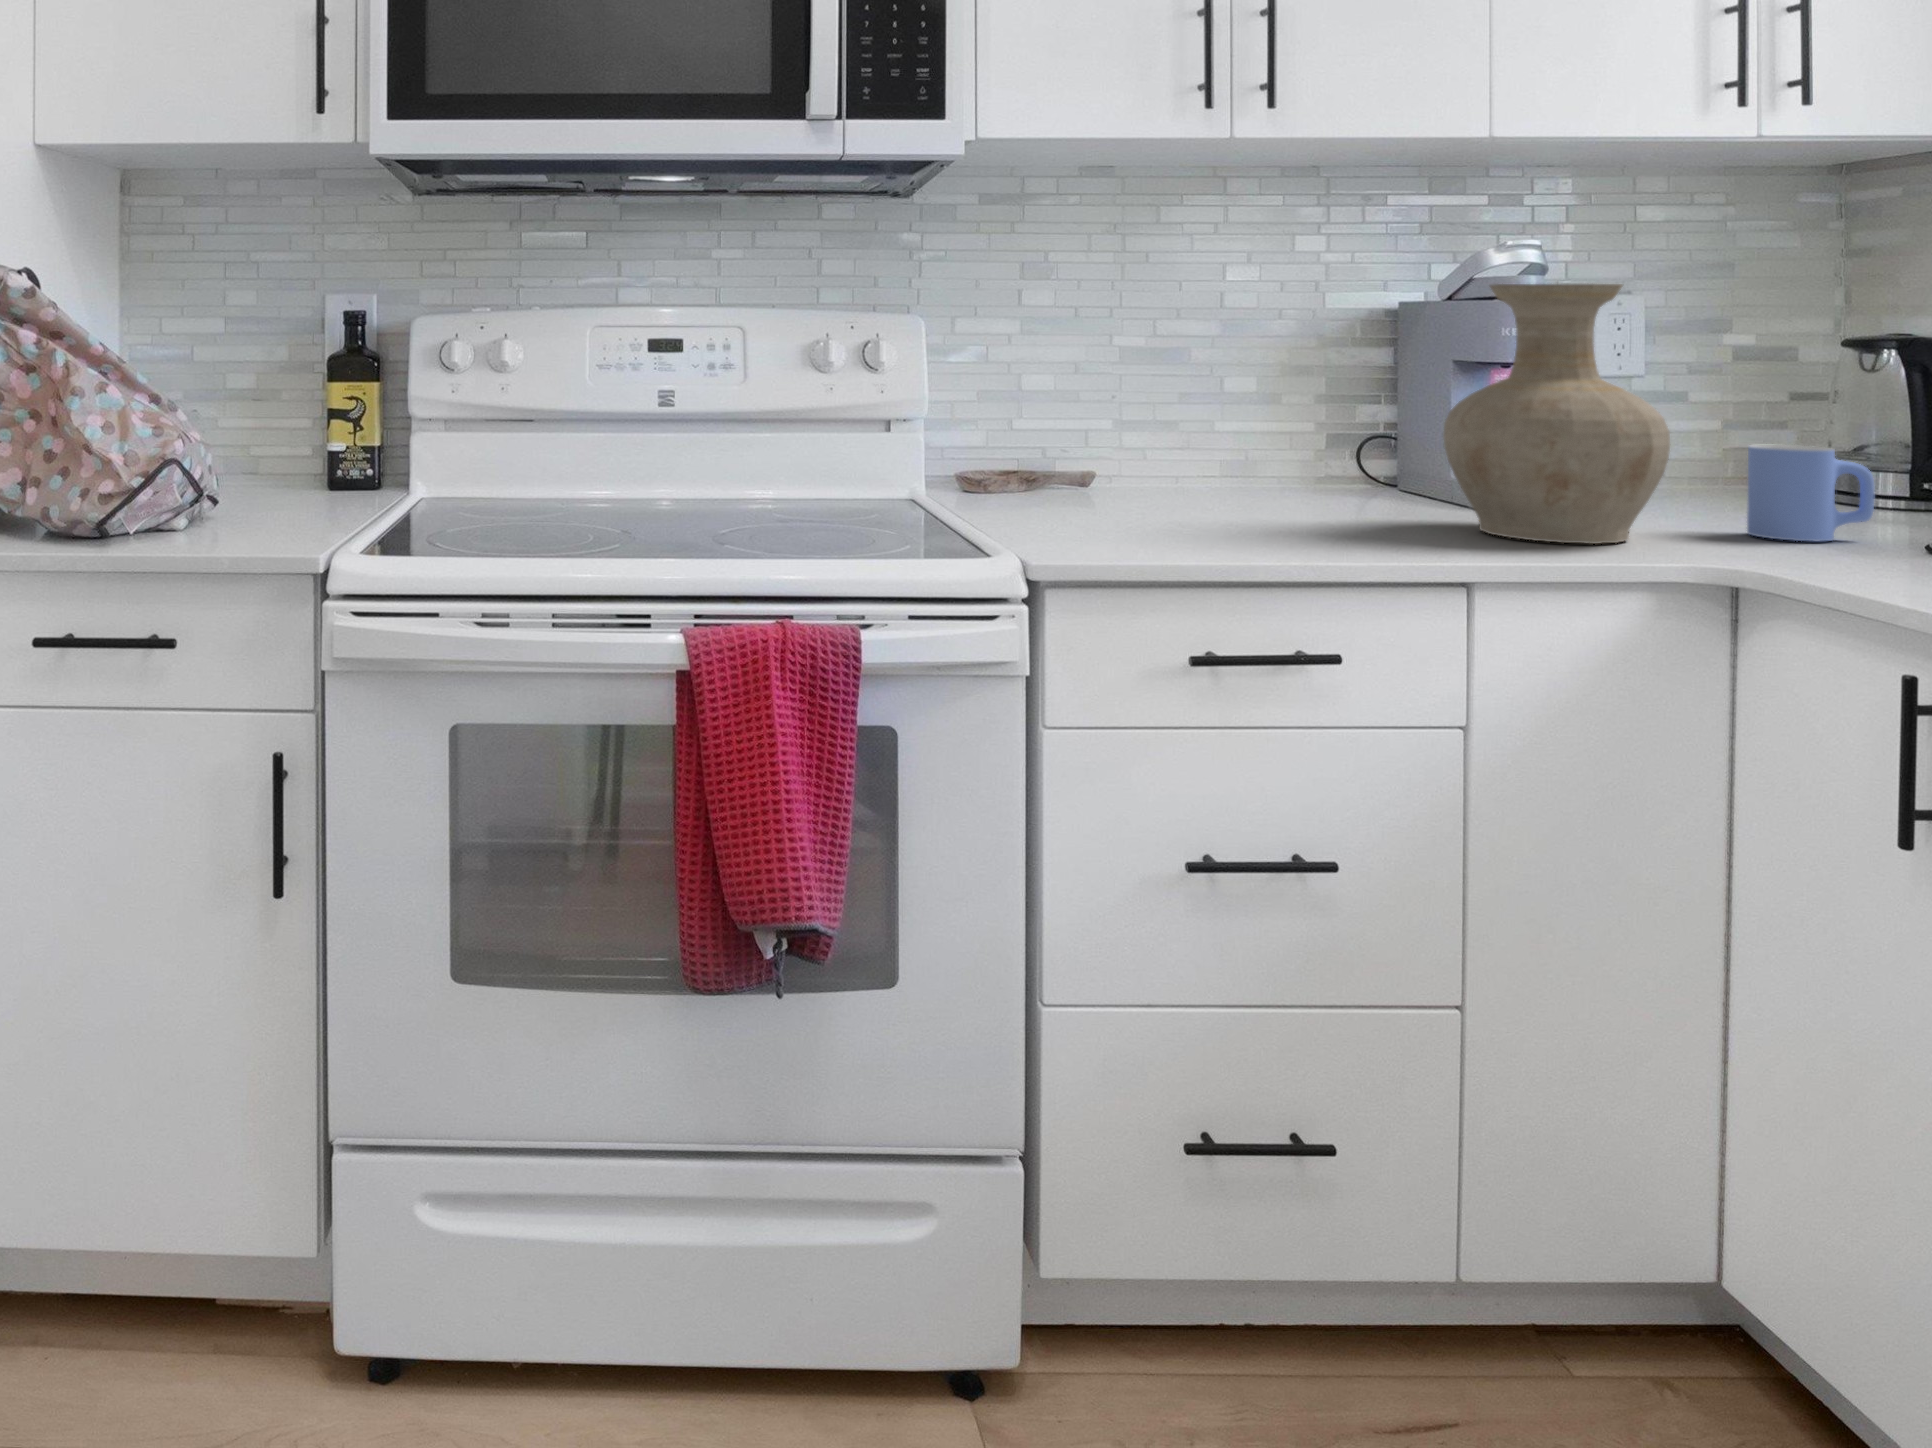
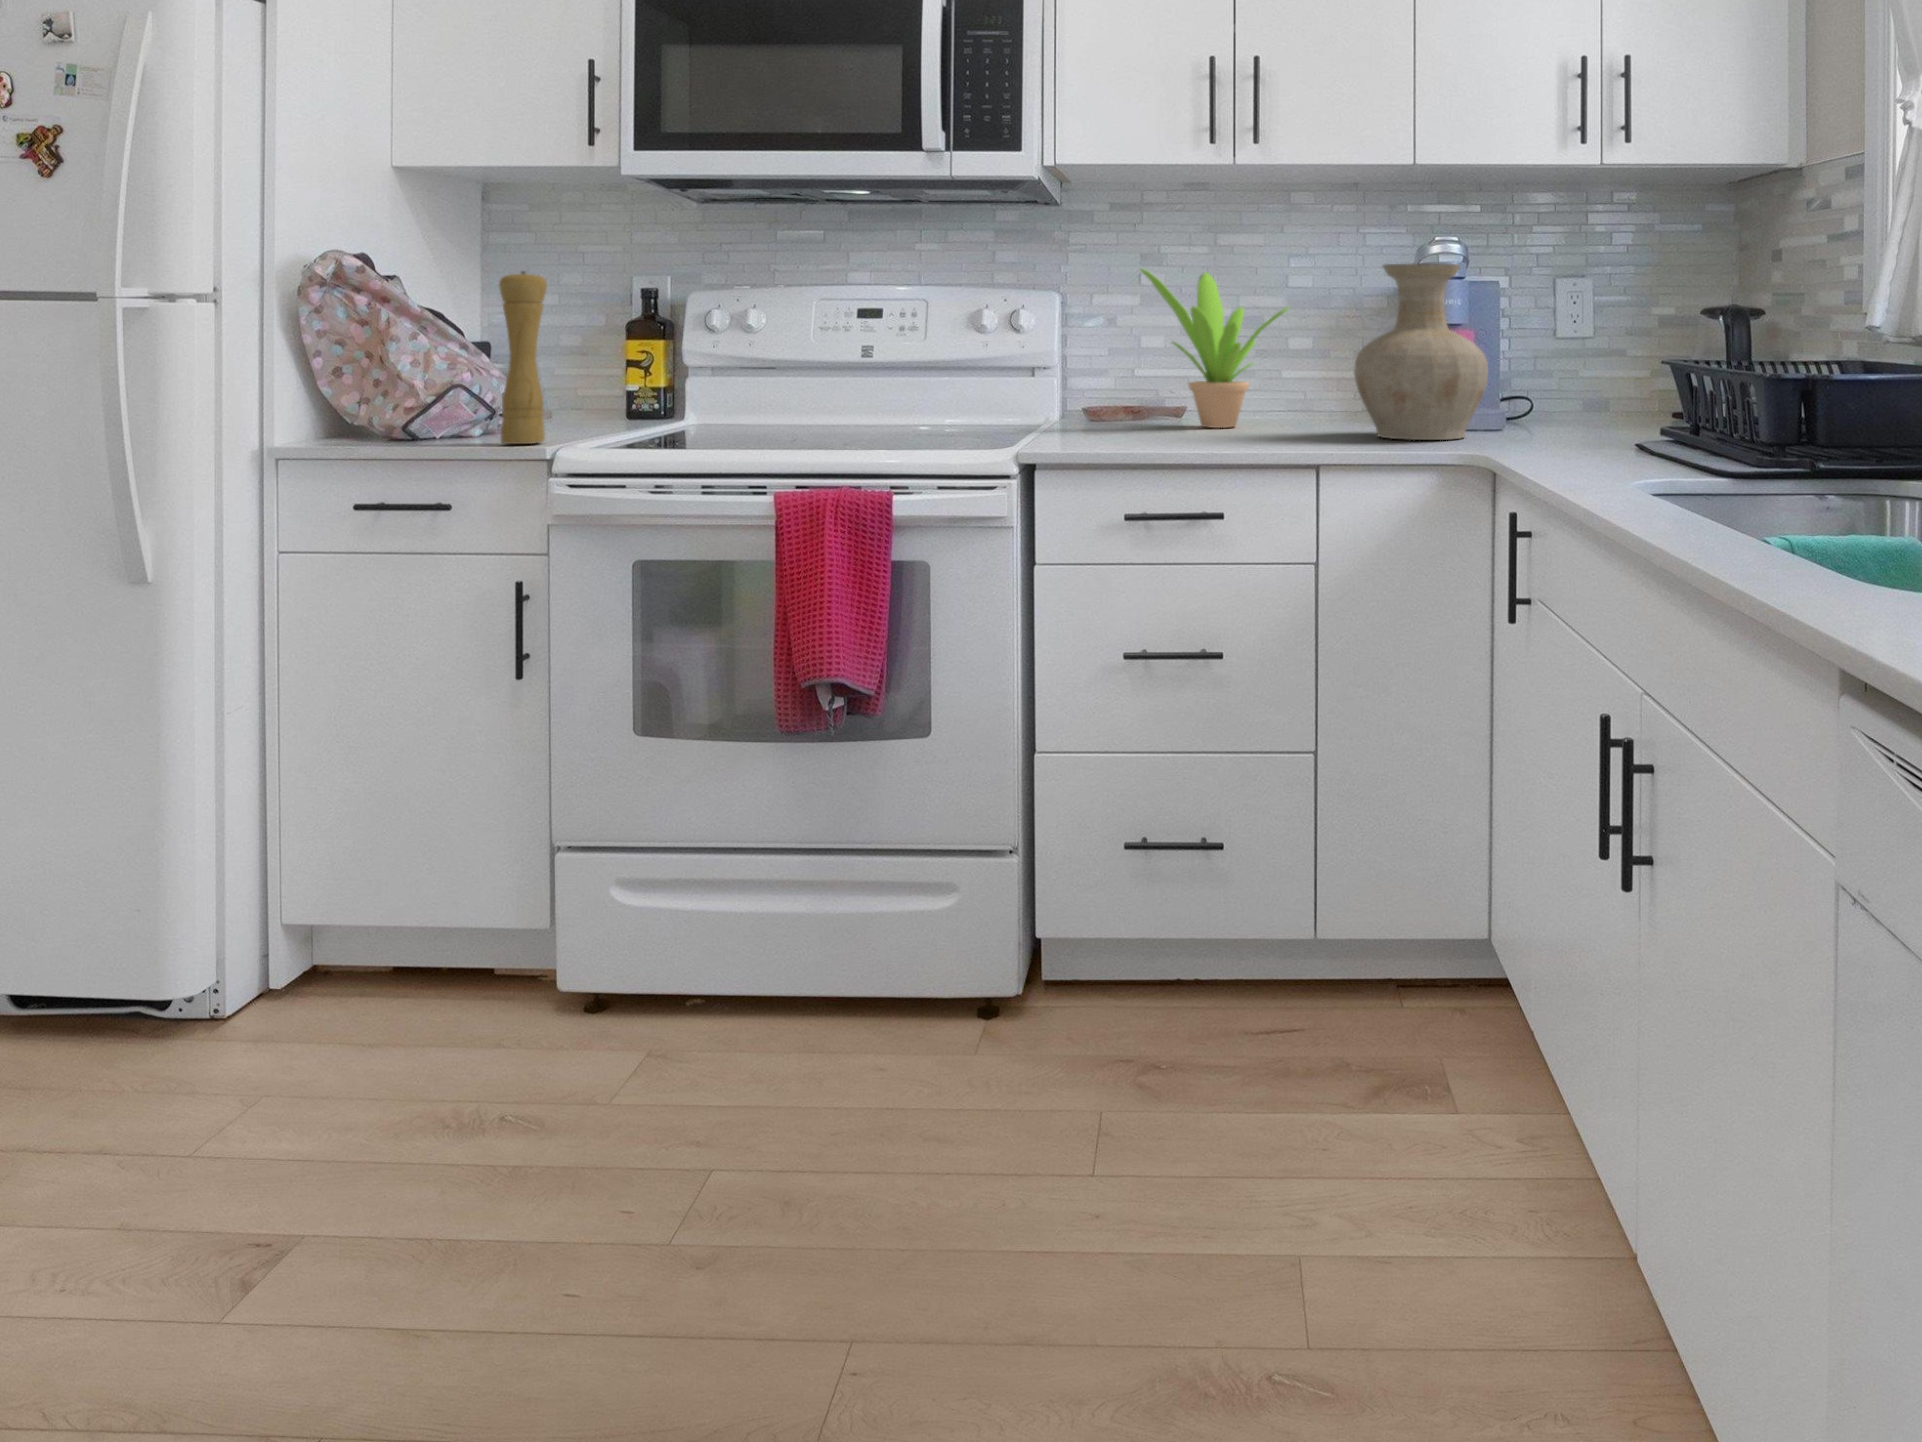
potted plant: none [1092,286,1297,510] -> present [1141,268,1289,428]
pepper mill: none [221,293,284,544] -> present [499,271,547,444]
mug: present [1747,445,1874,541] -> none [1551,375,1624,438]

